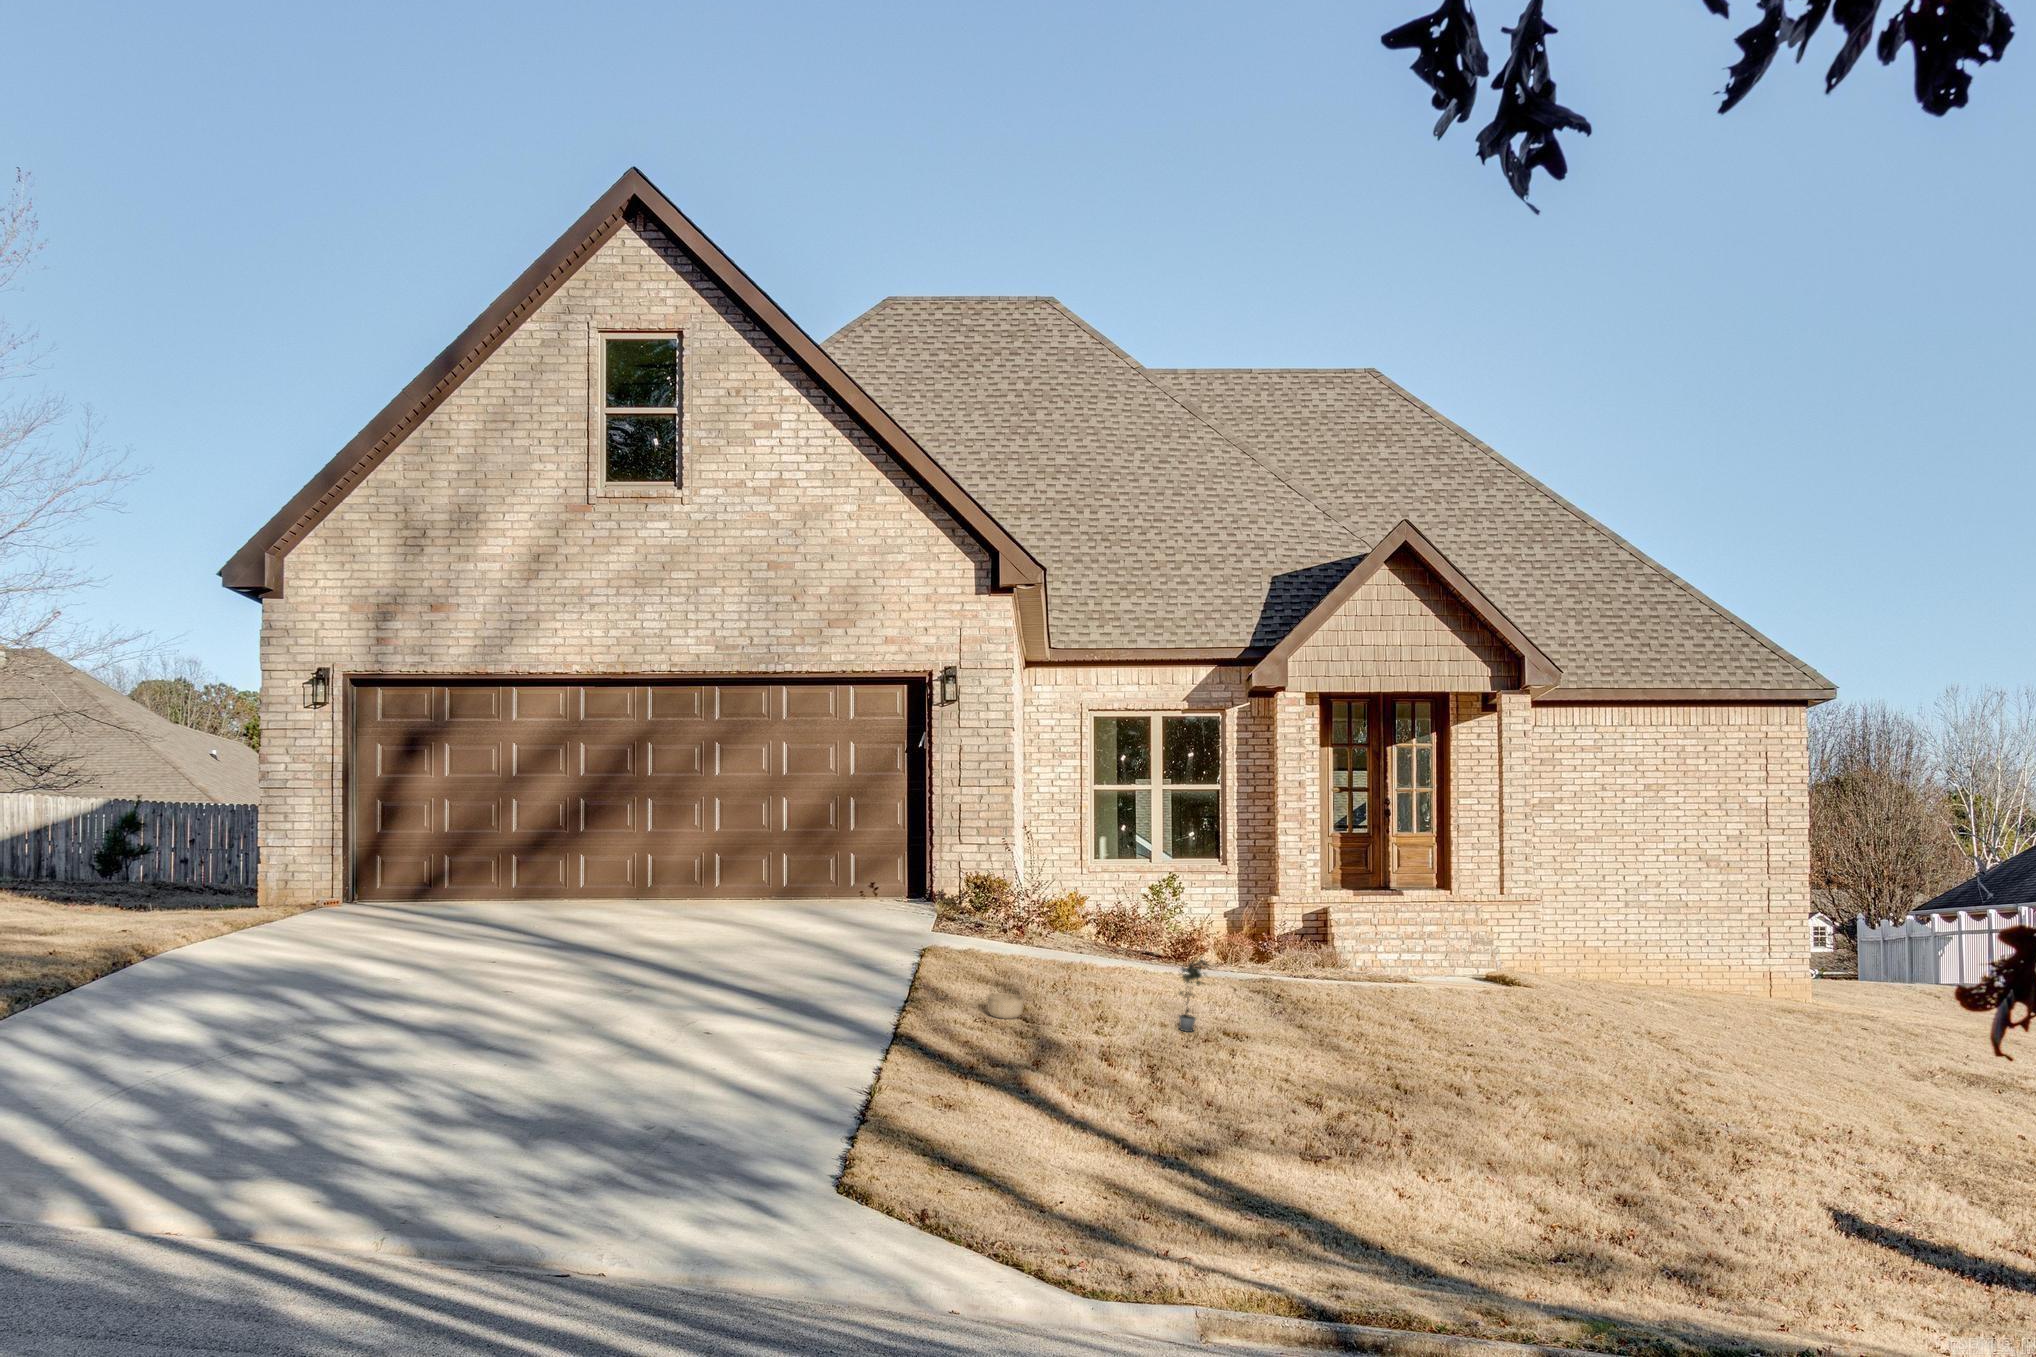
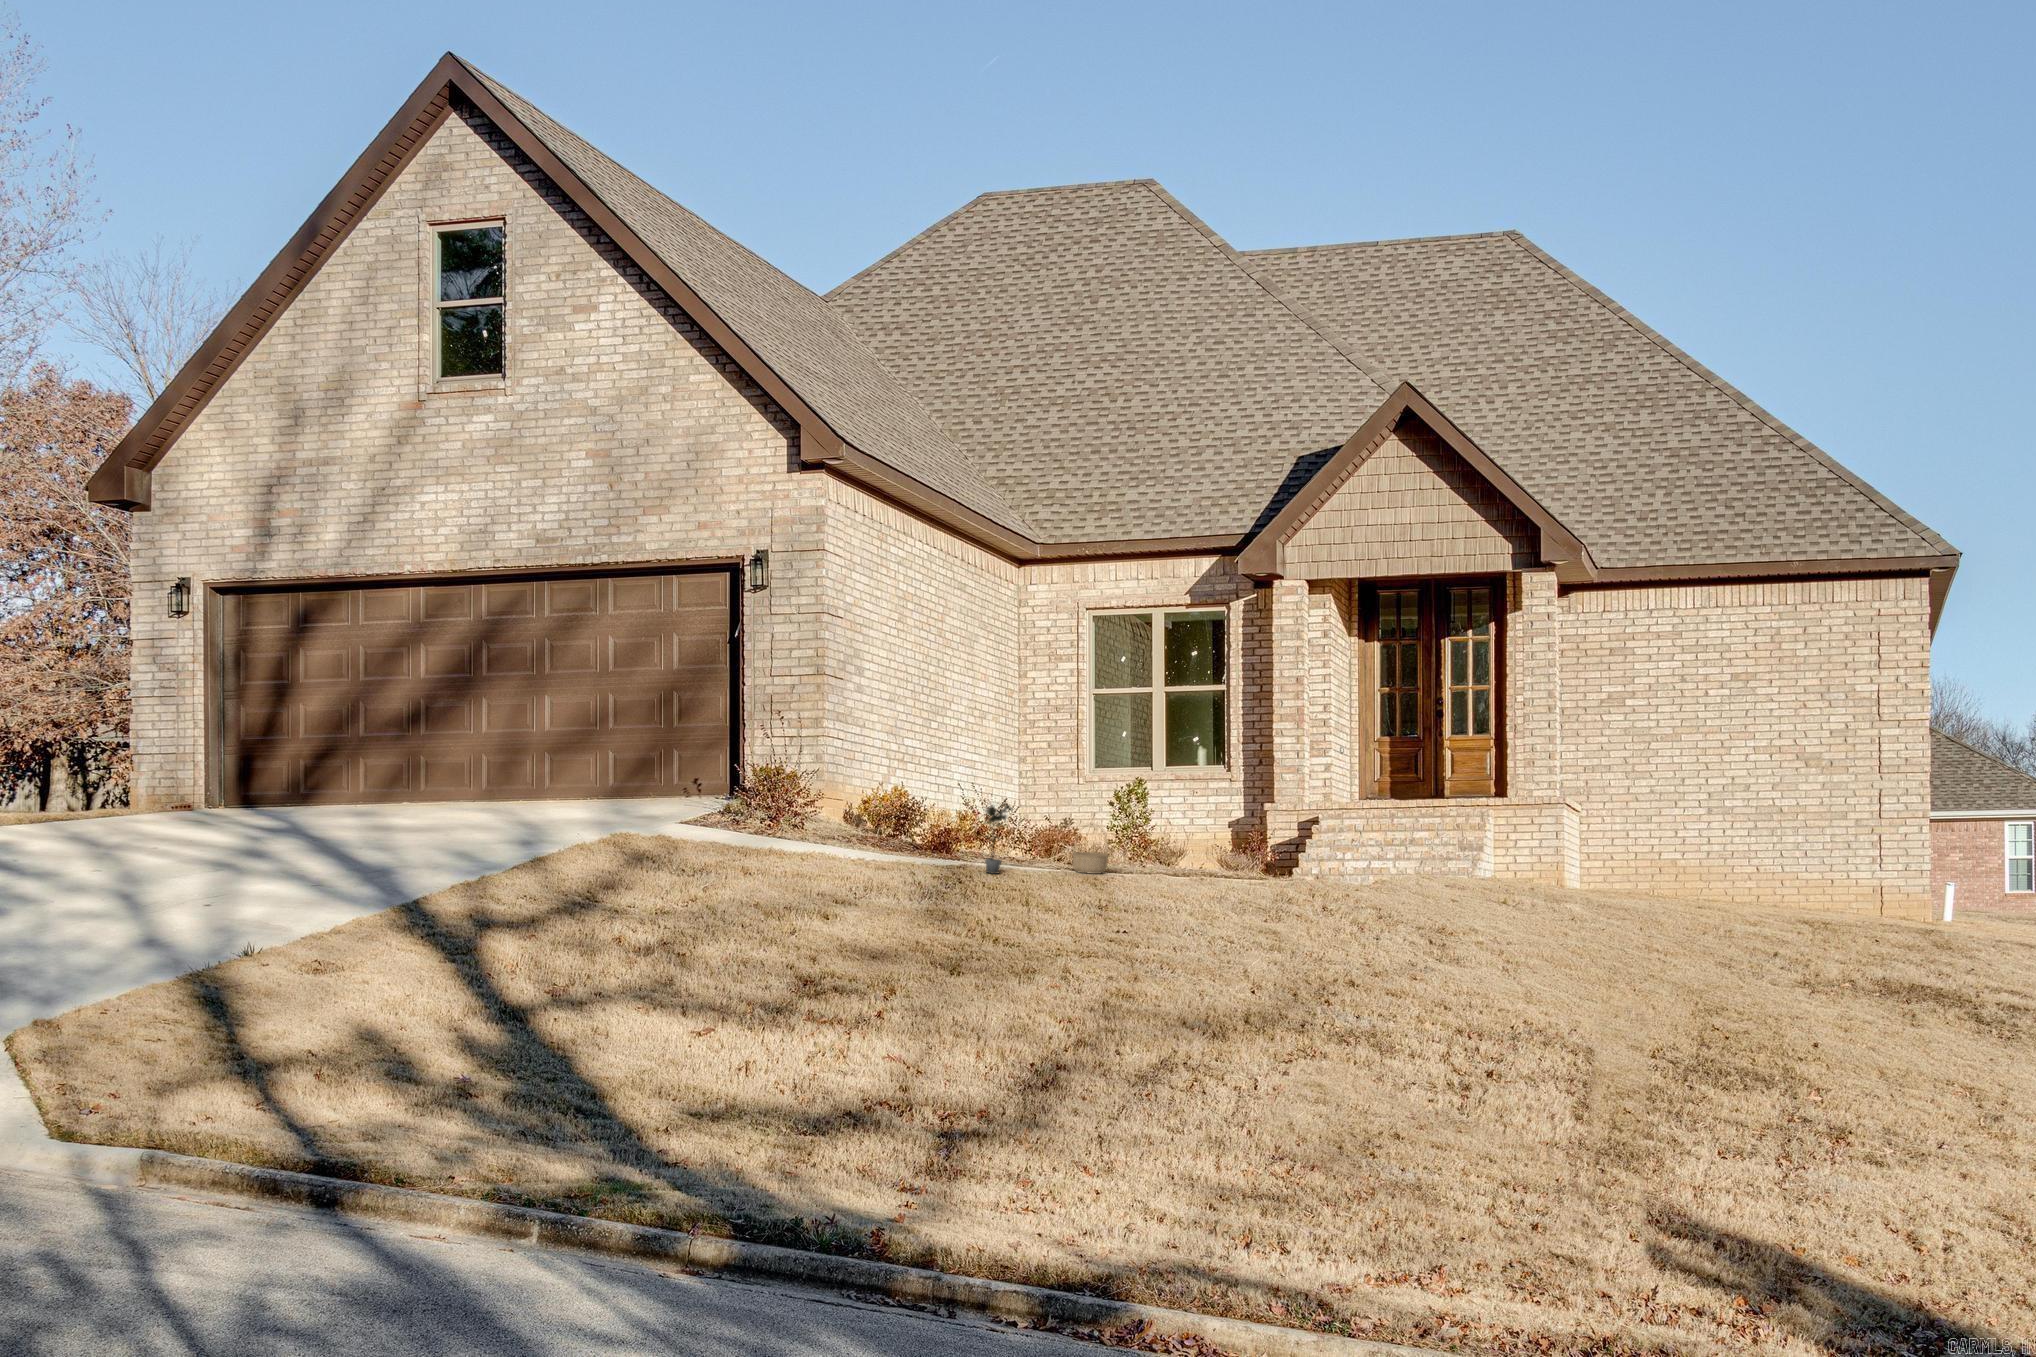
basket: present [988,966,1024,1019] -> present [1072,824,1108,874]

